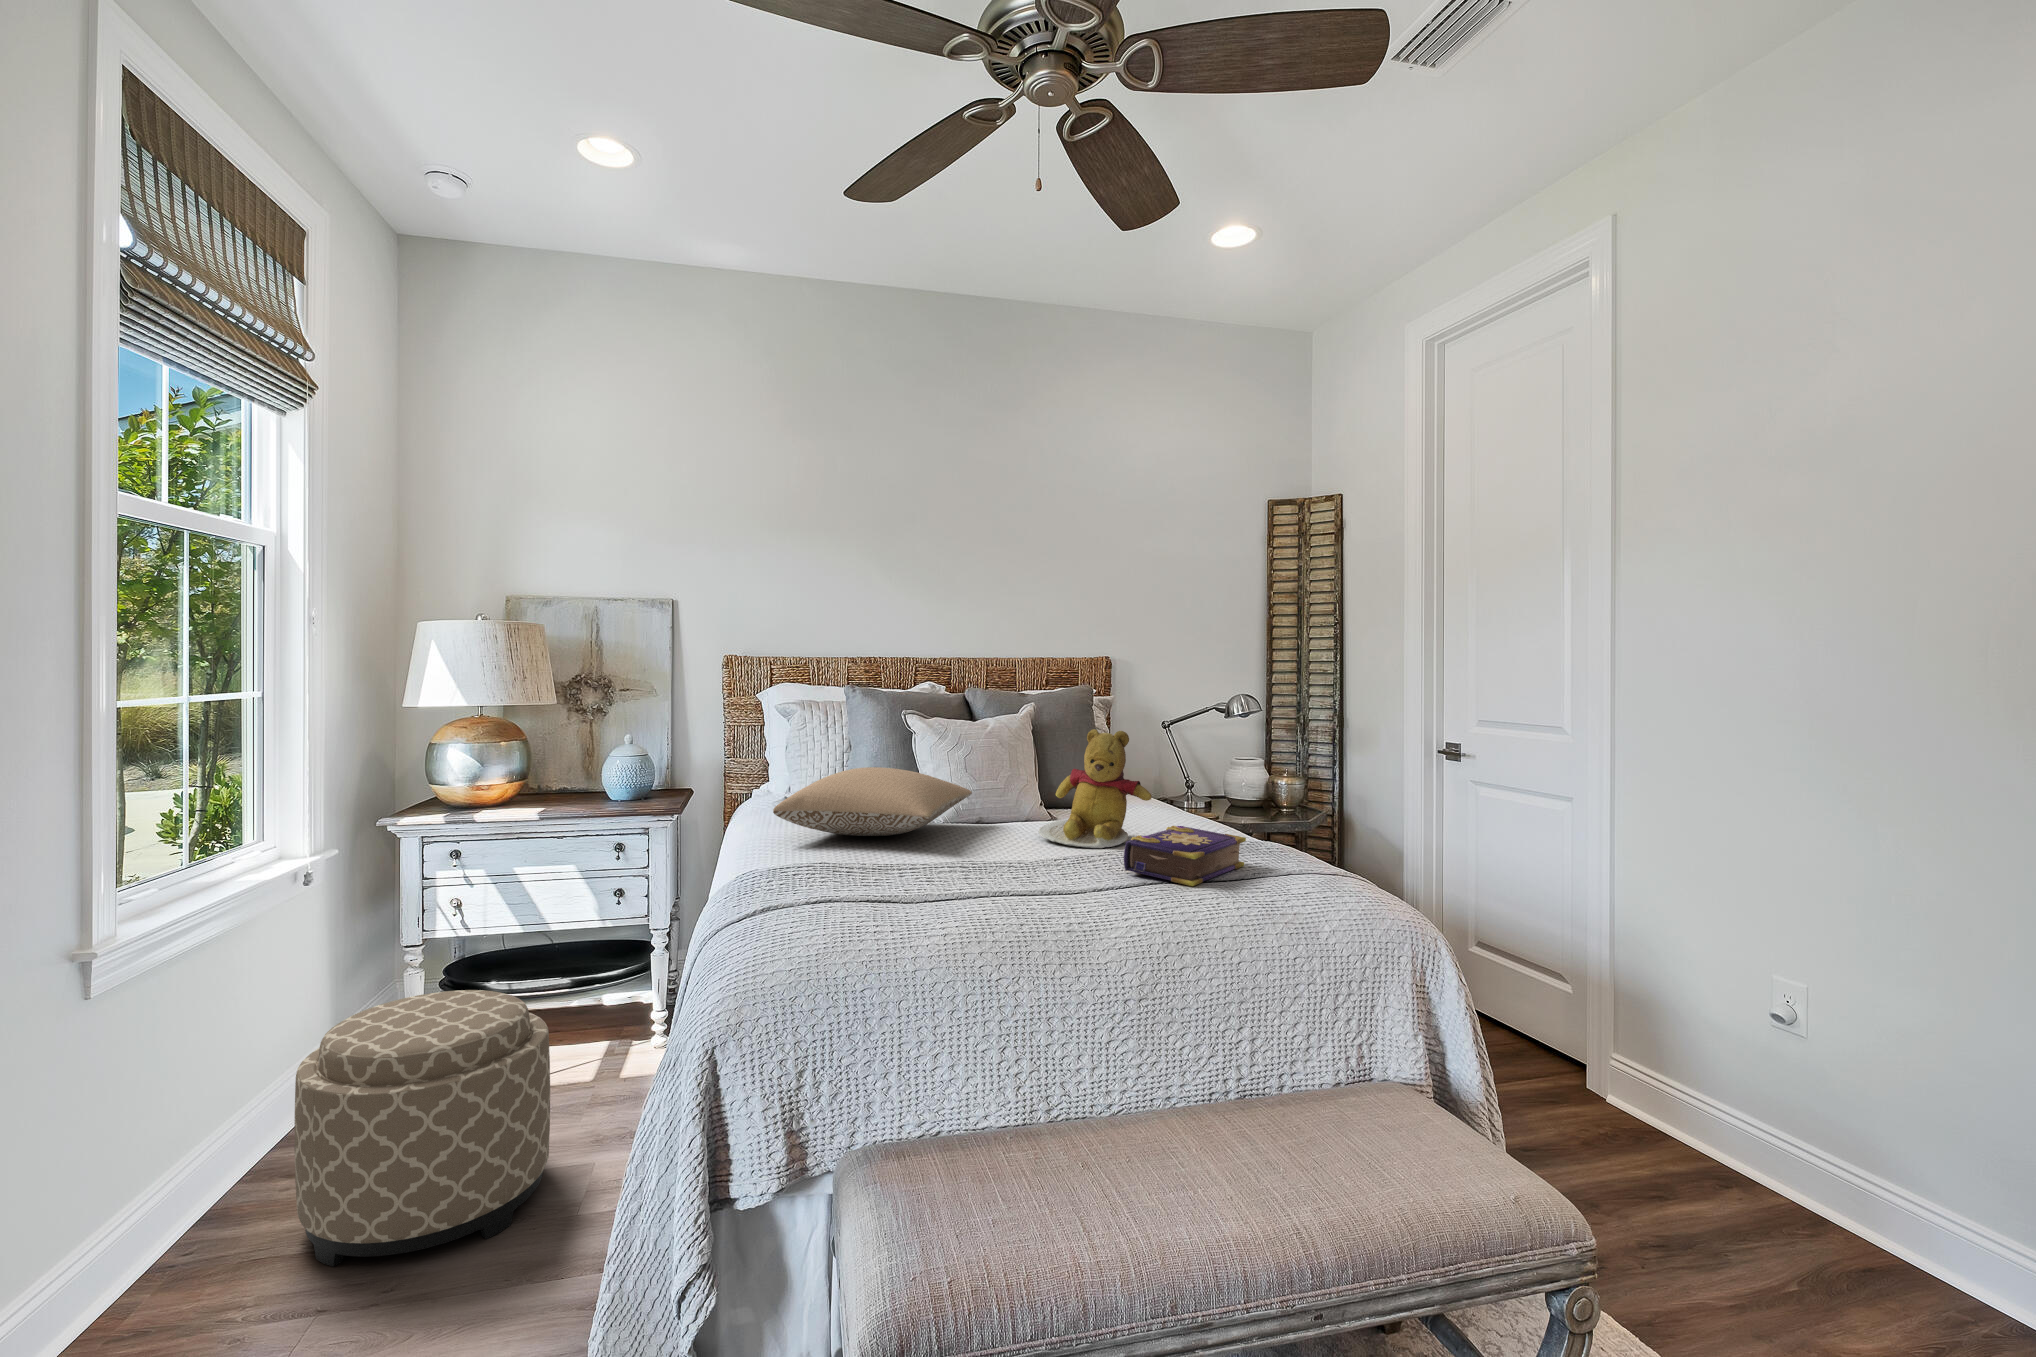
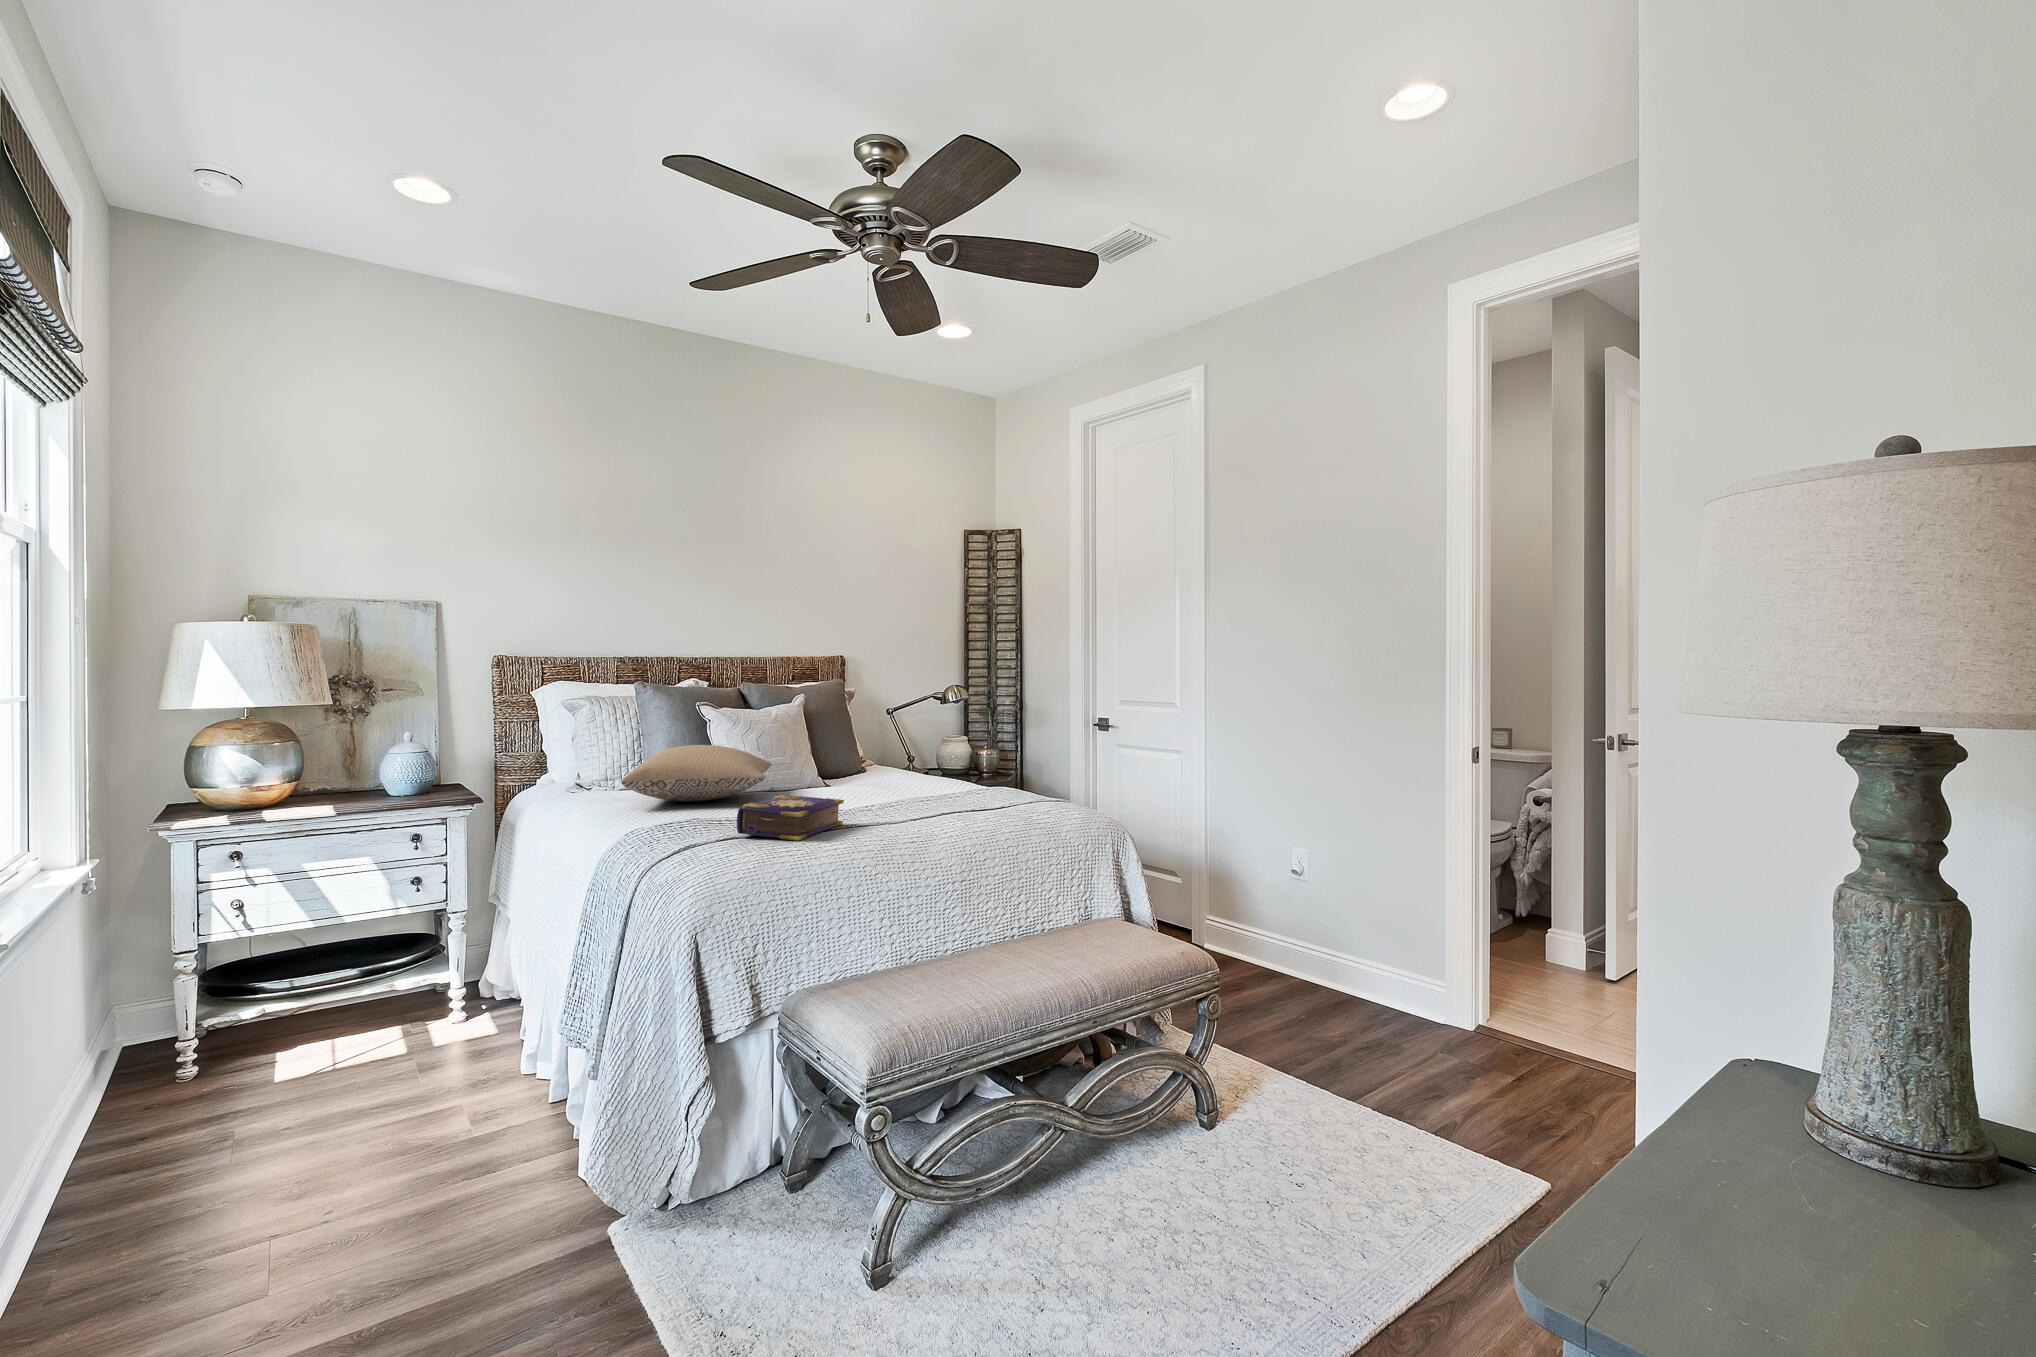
teddy bear: present [1038,729,1152,848] -> none [838,707,928,796]
book: present [1124,826,1246,886] -> present [737,794,844,840]
ottoman: present [294,990,550,1267] -> none [185,962,432,1211]

